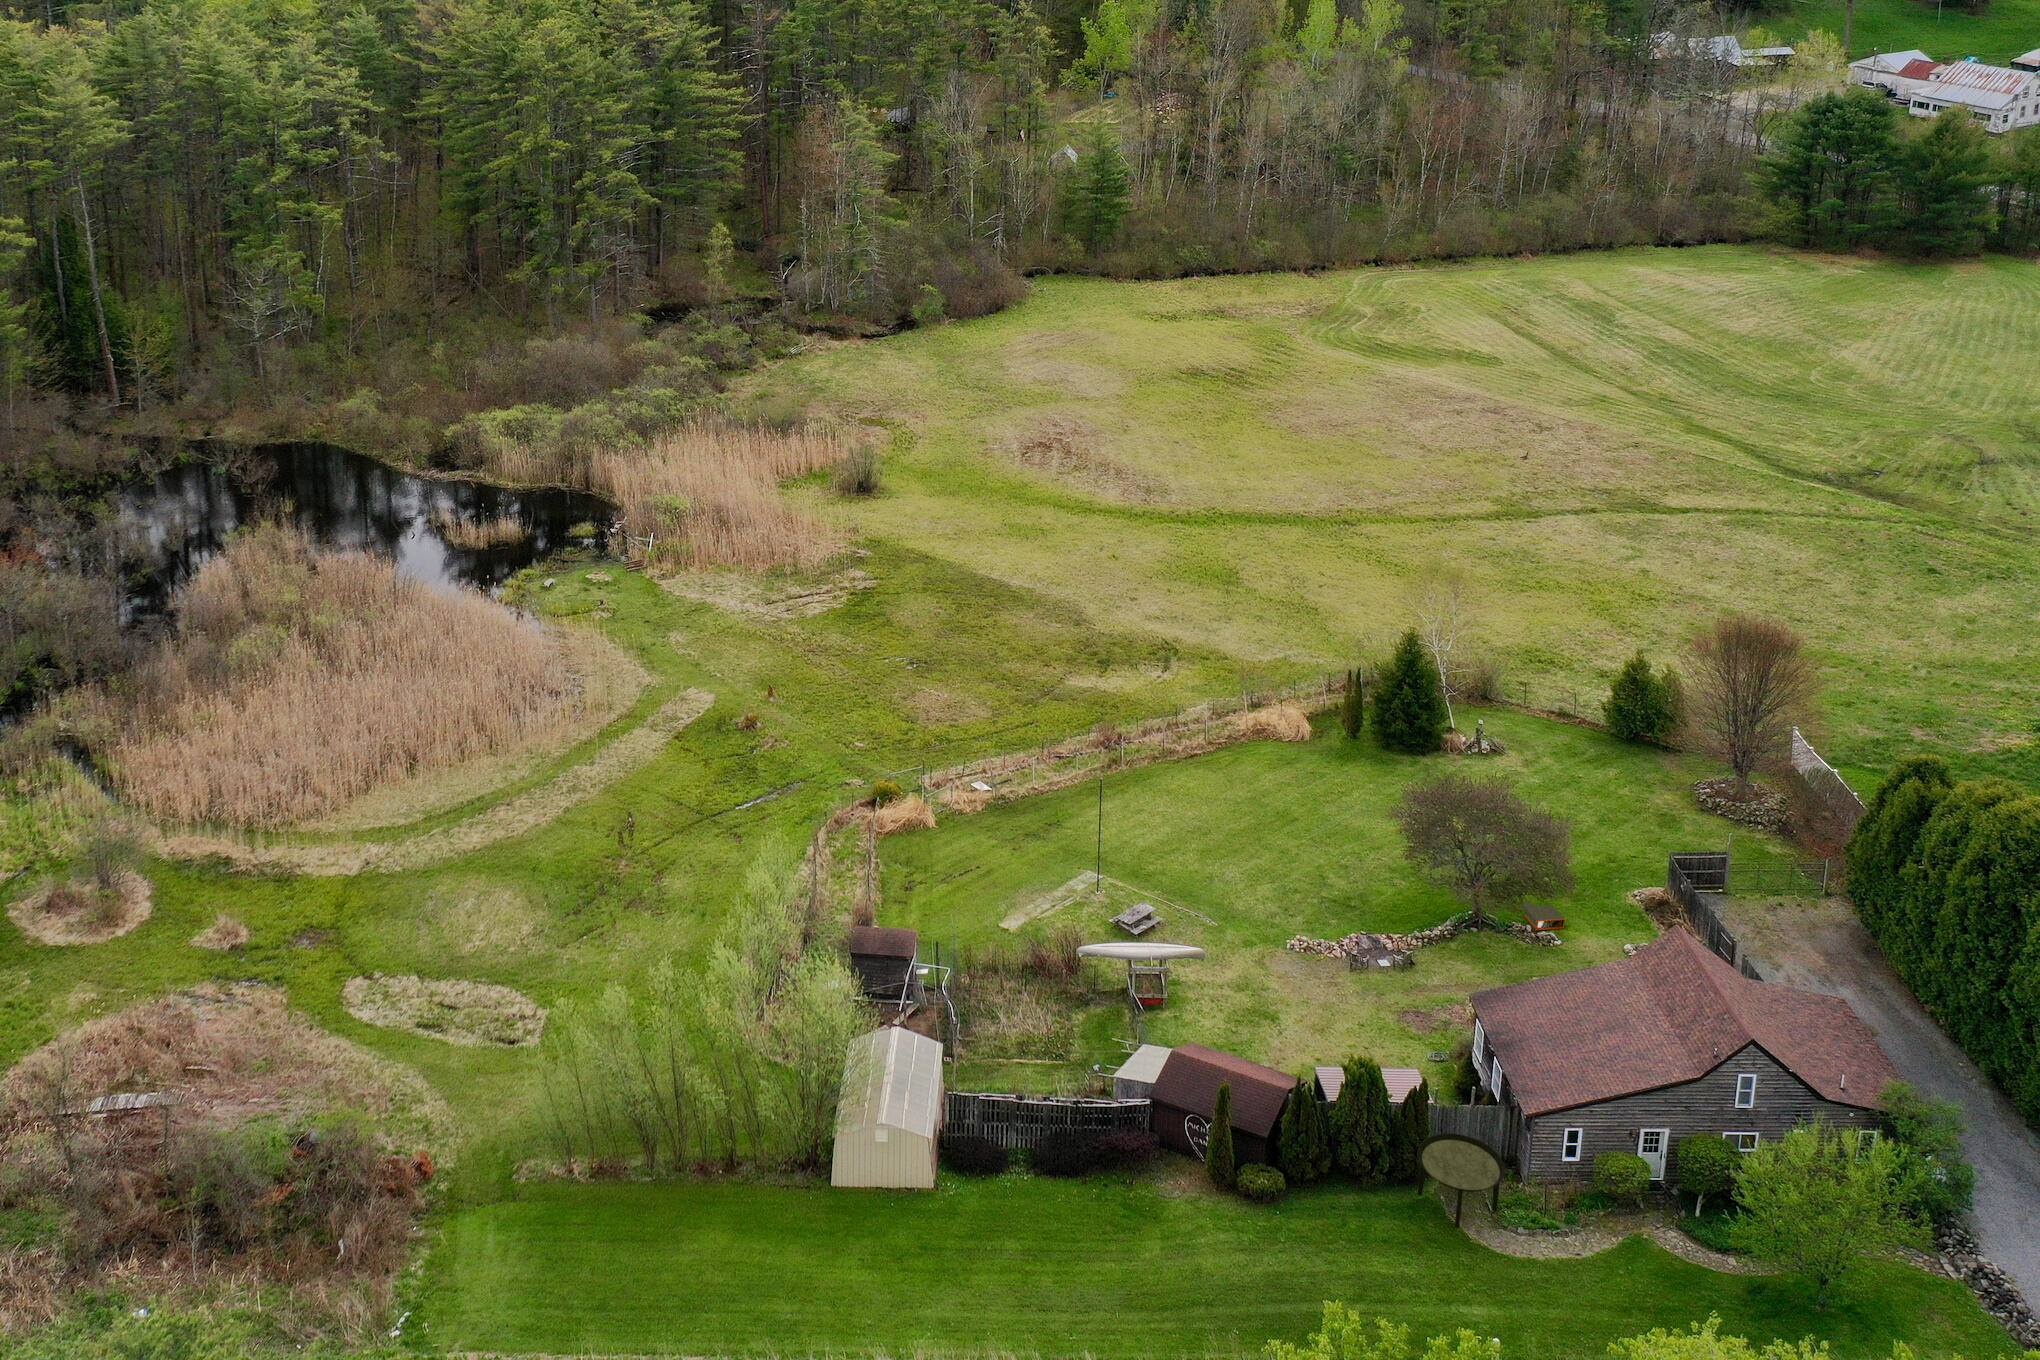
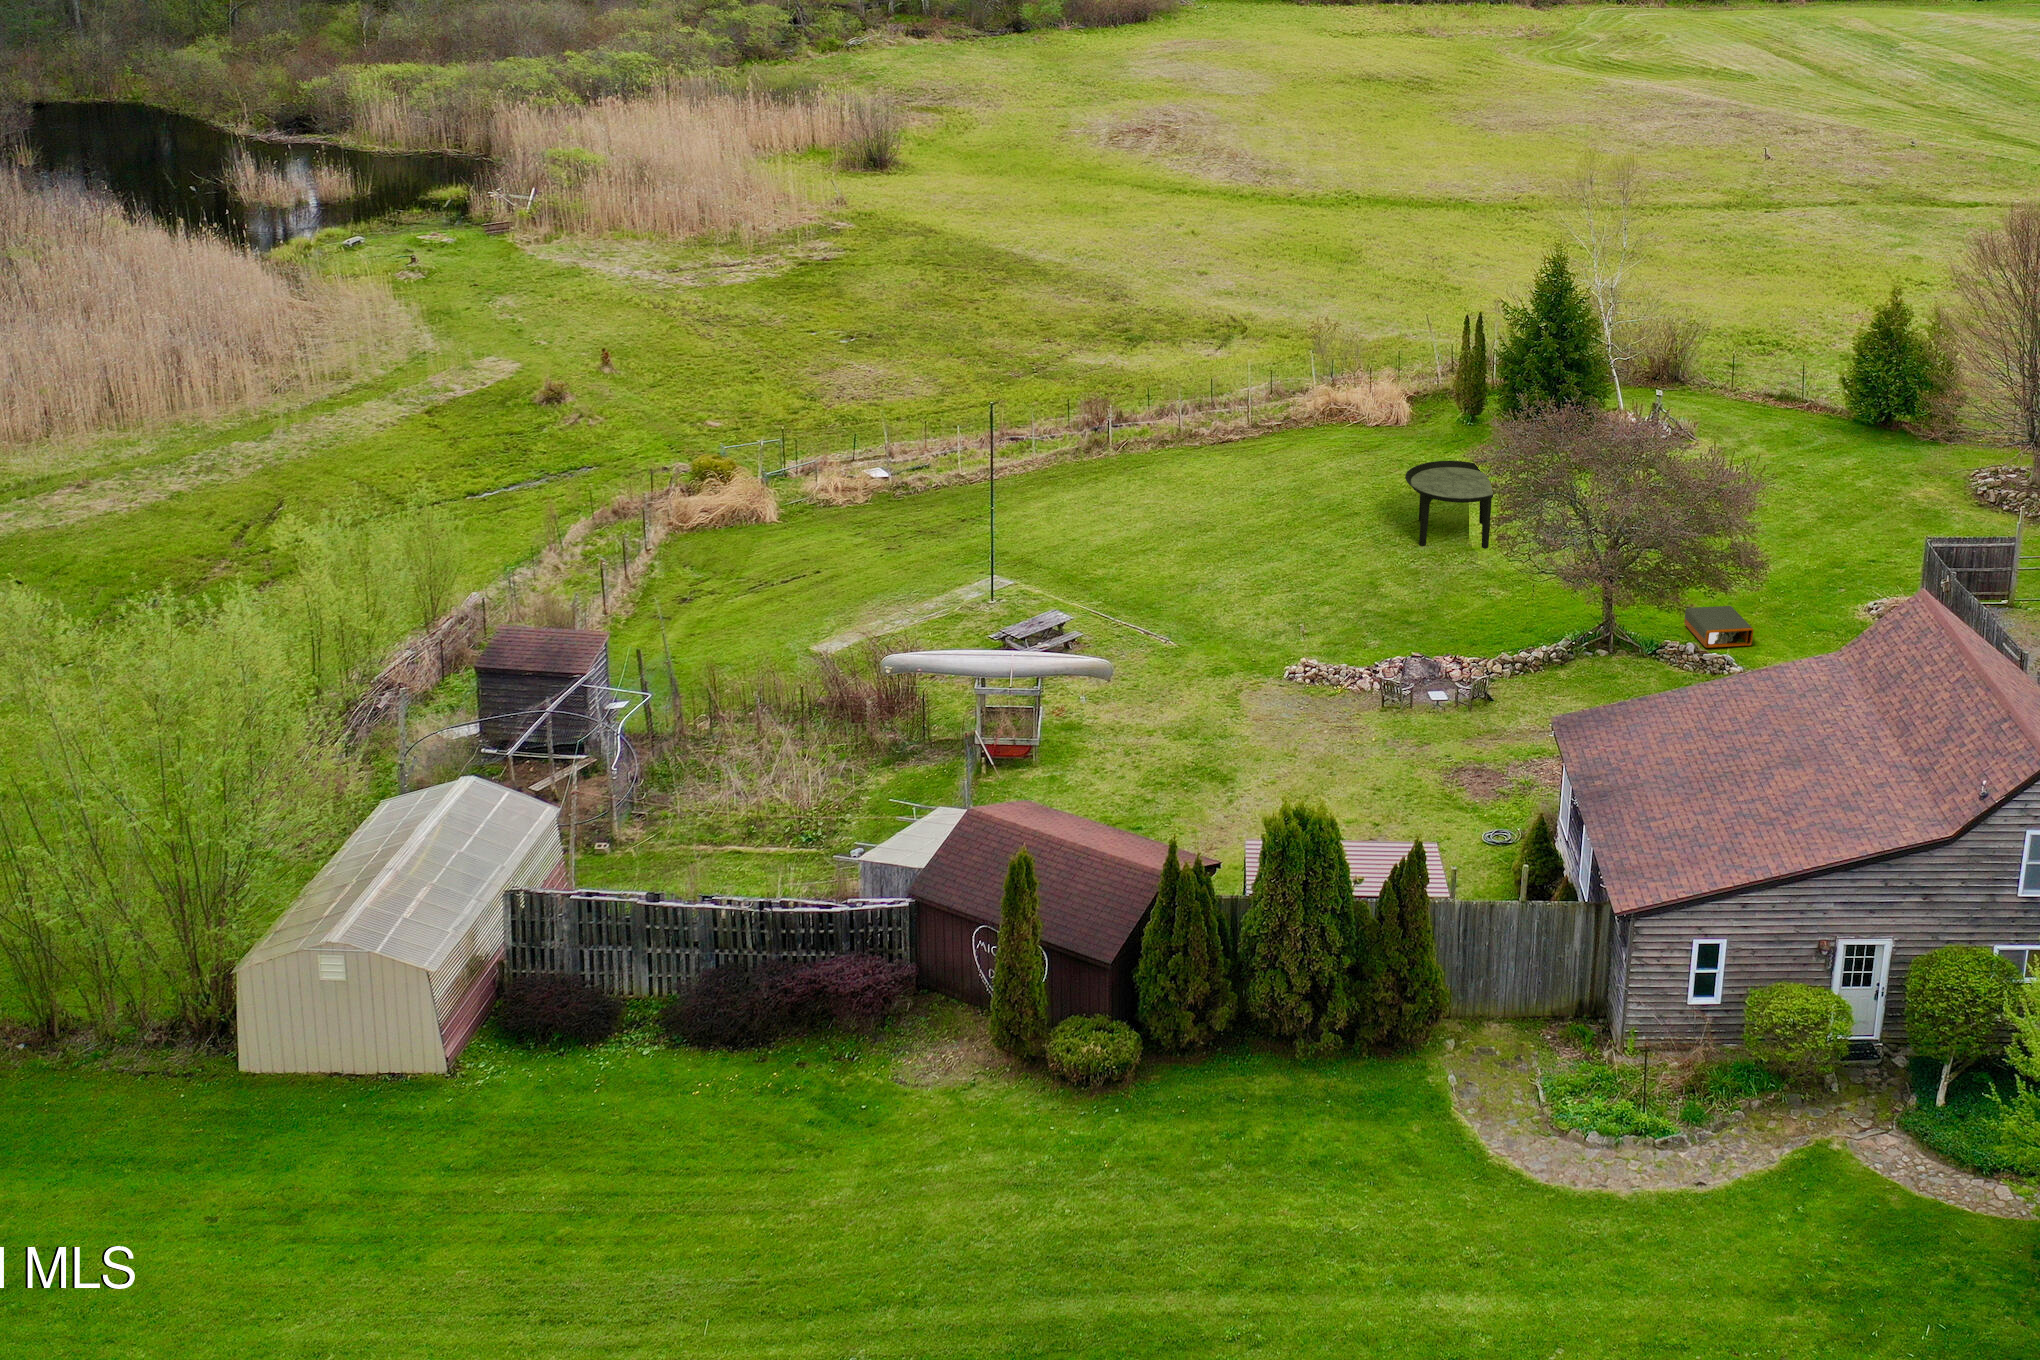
round table: present [1417,1133,1505,1228] -> present [1405,461,1493,549]

